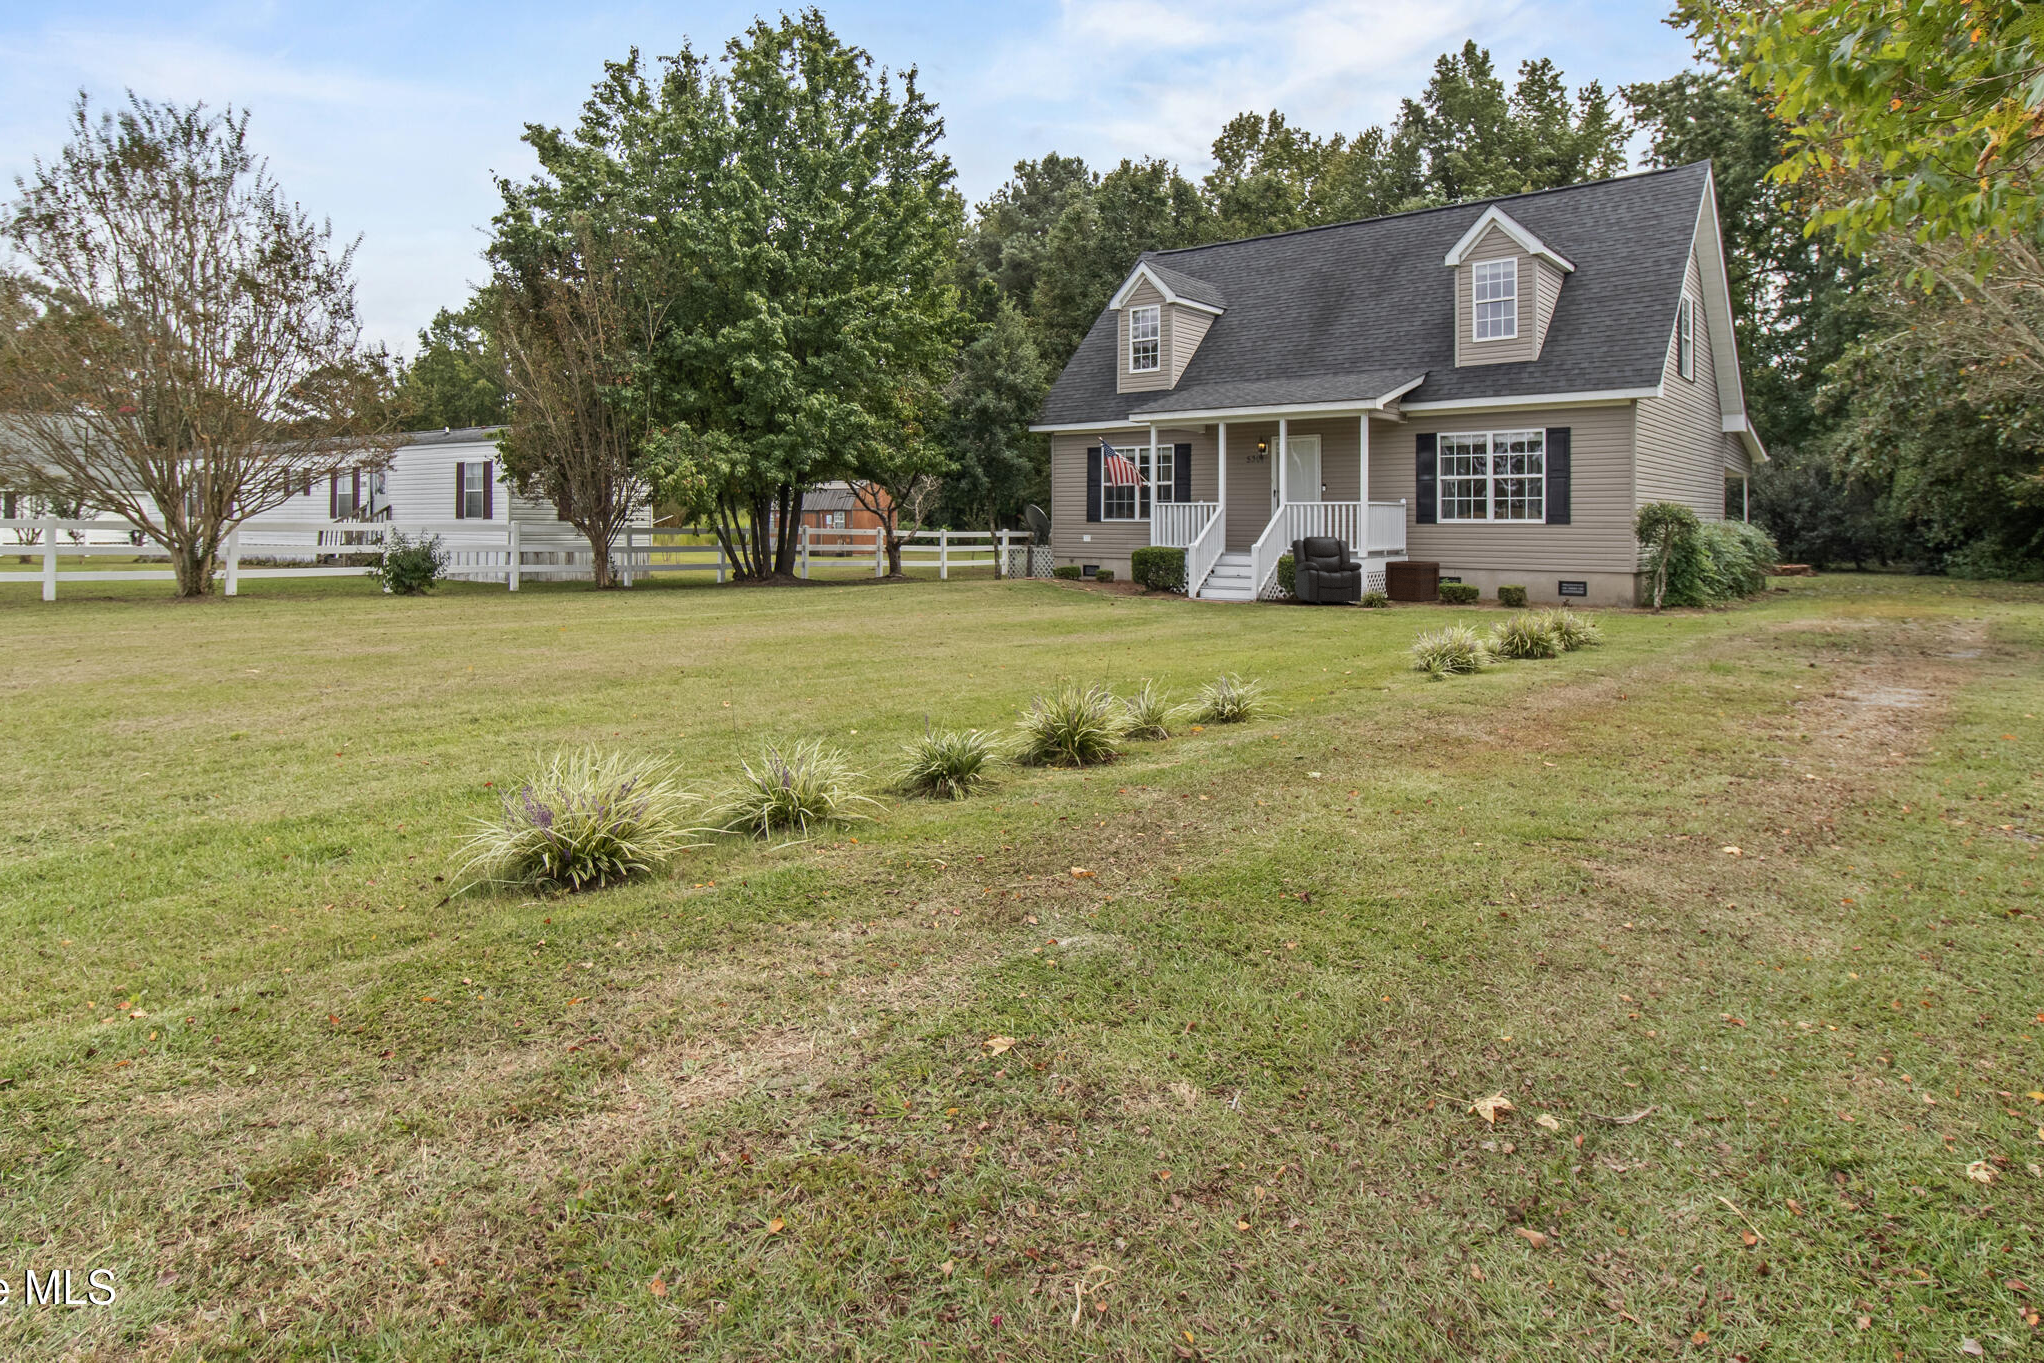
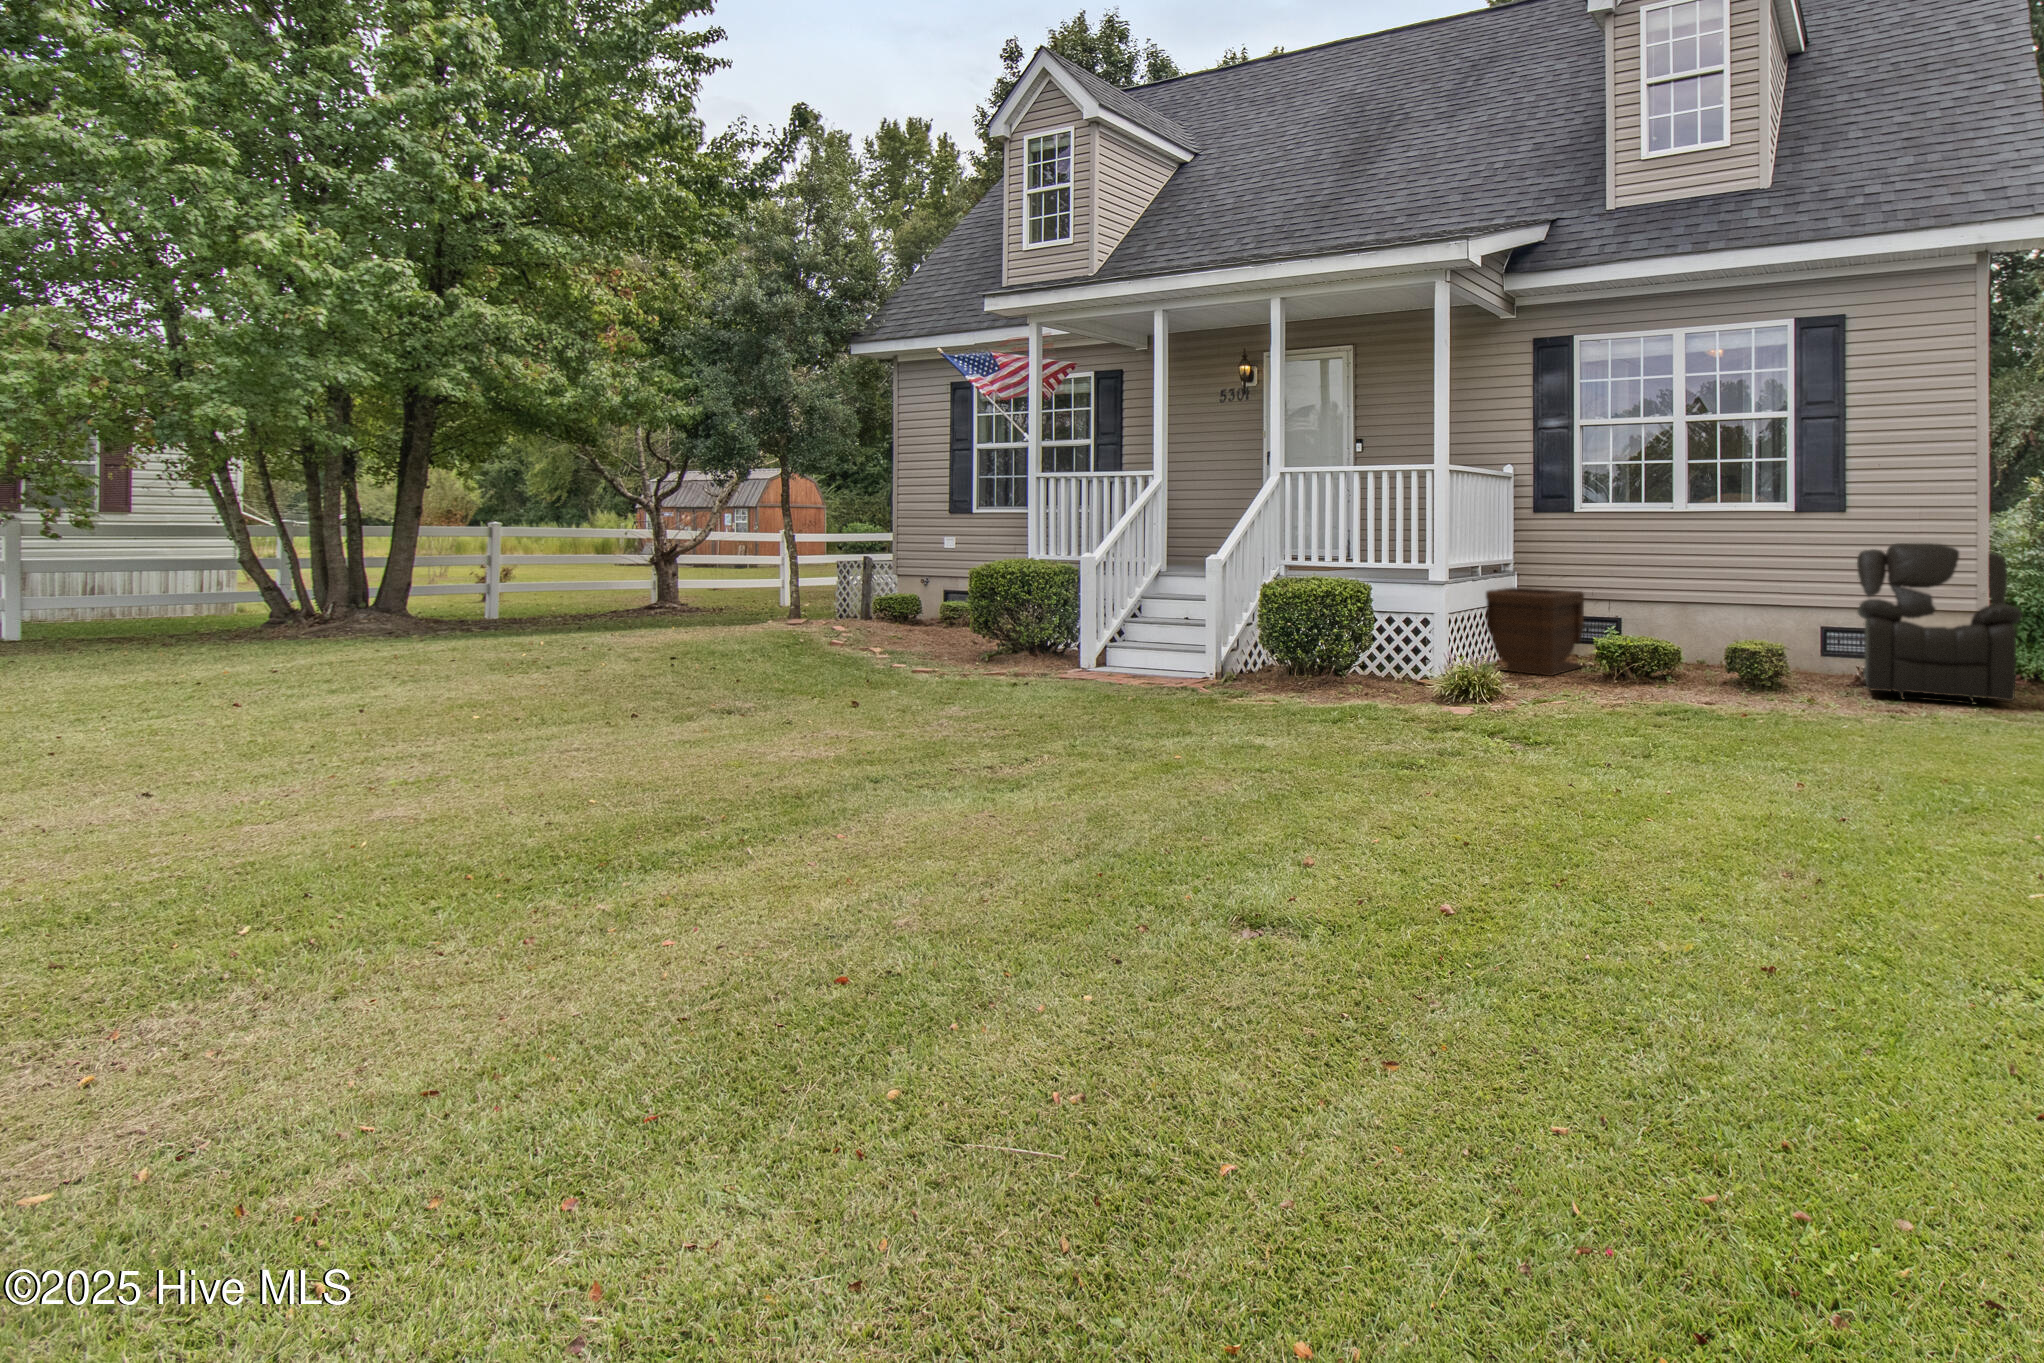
chair: present [1292,537,1362,605] -> present [1857,543,2022,705]

